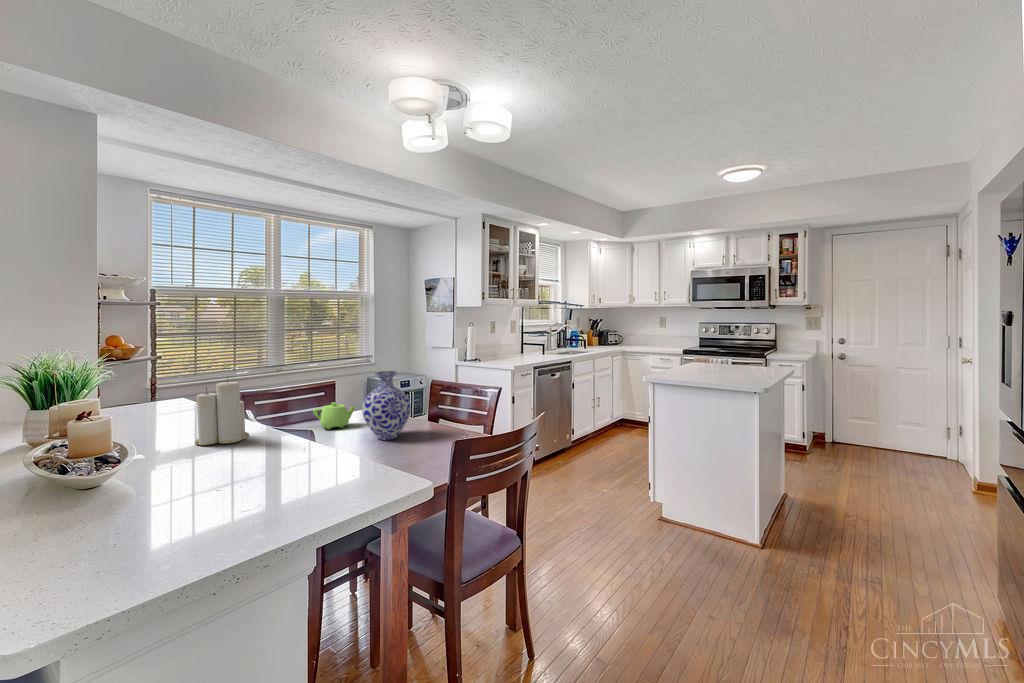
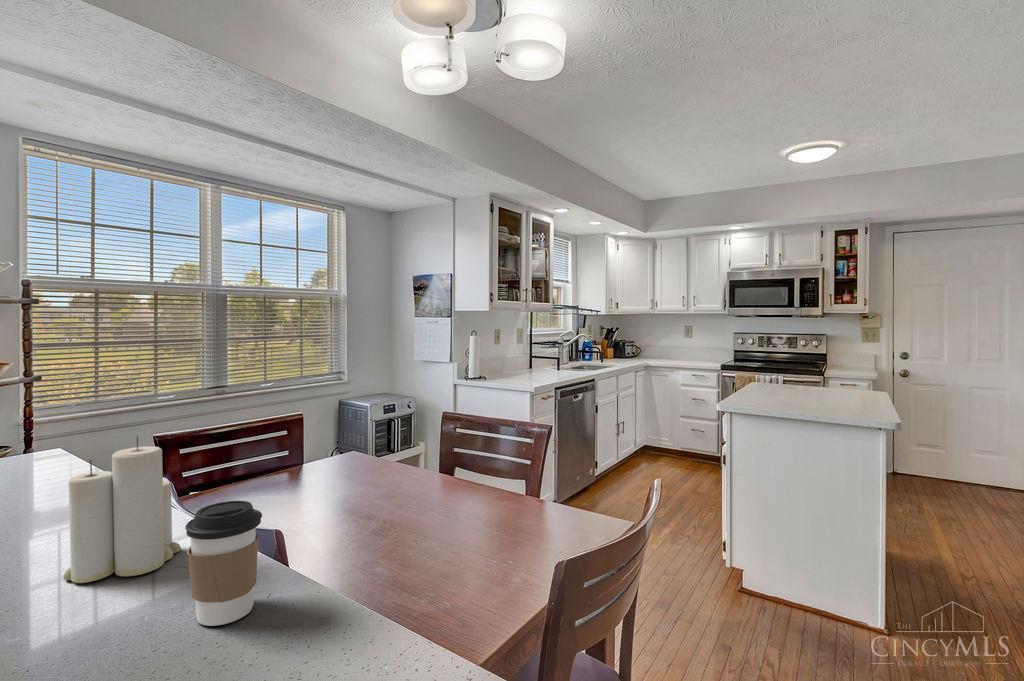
vase: present [362,371,411,440] -> none [358,402,430,507]
teapot: present [313,402,355,429] -> none [279,446,341,487]
coffee cup: none [251,404,286,457] -> present [185,501,262,626]

